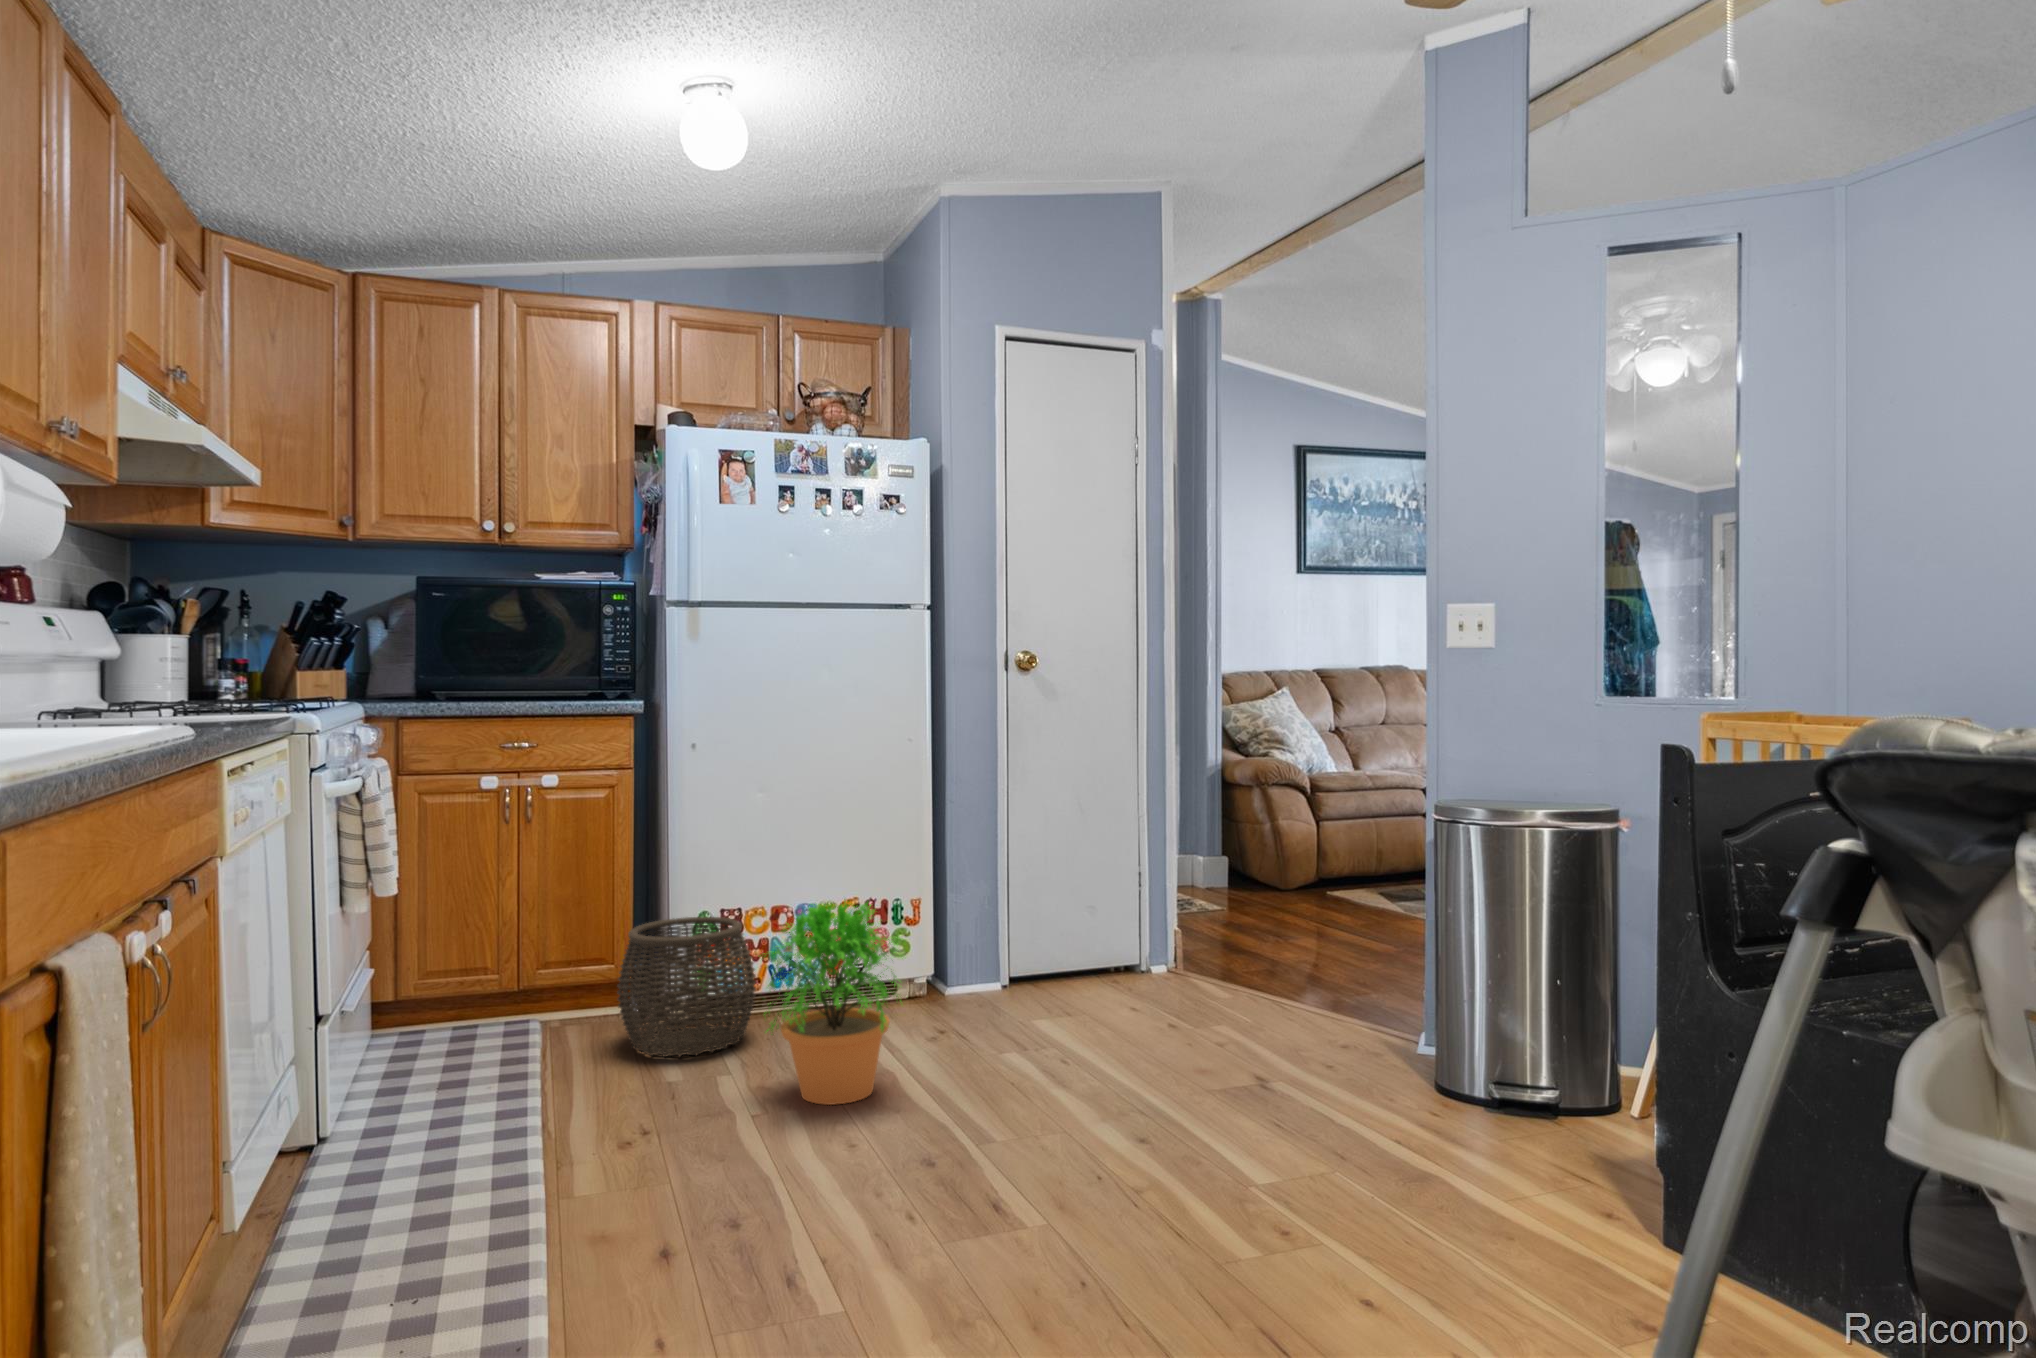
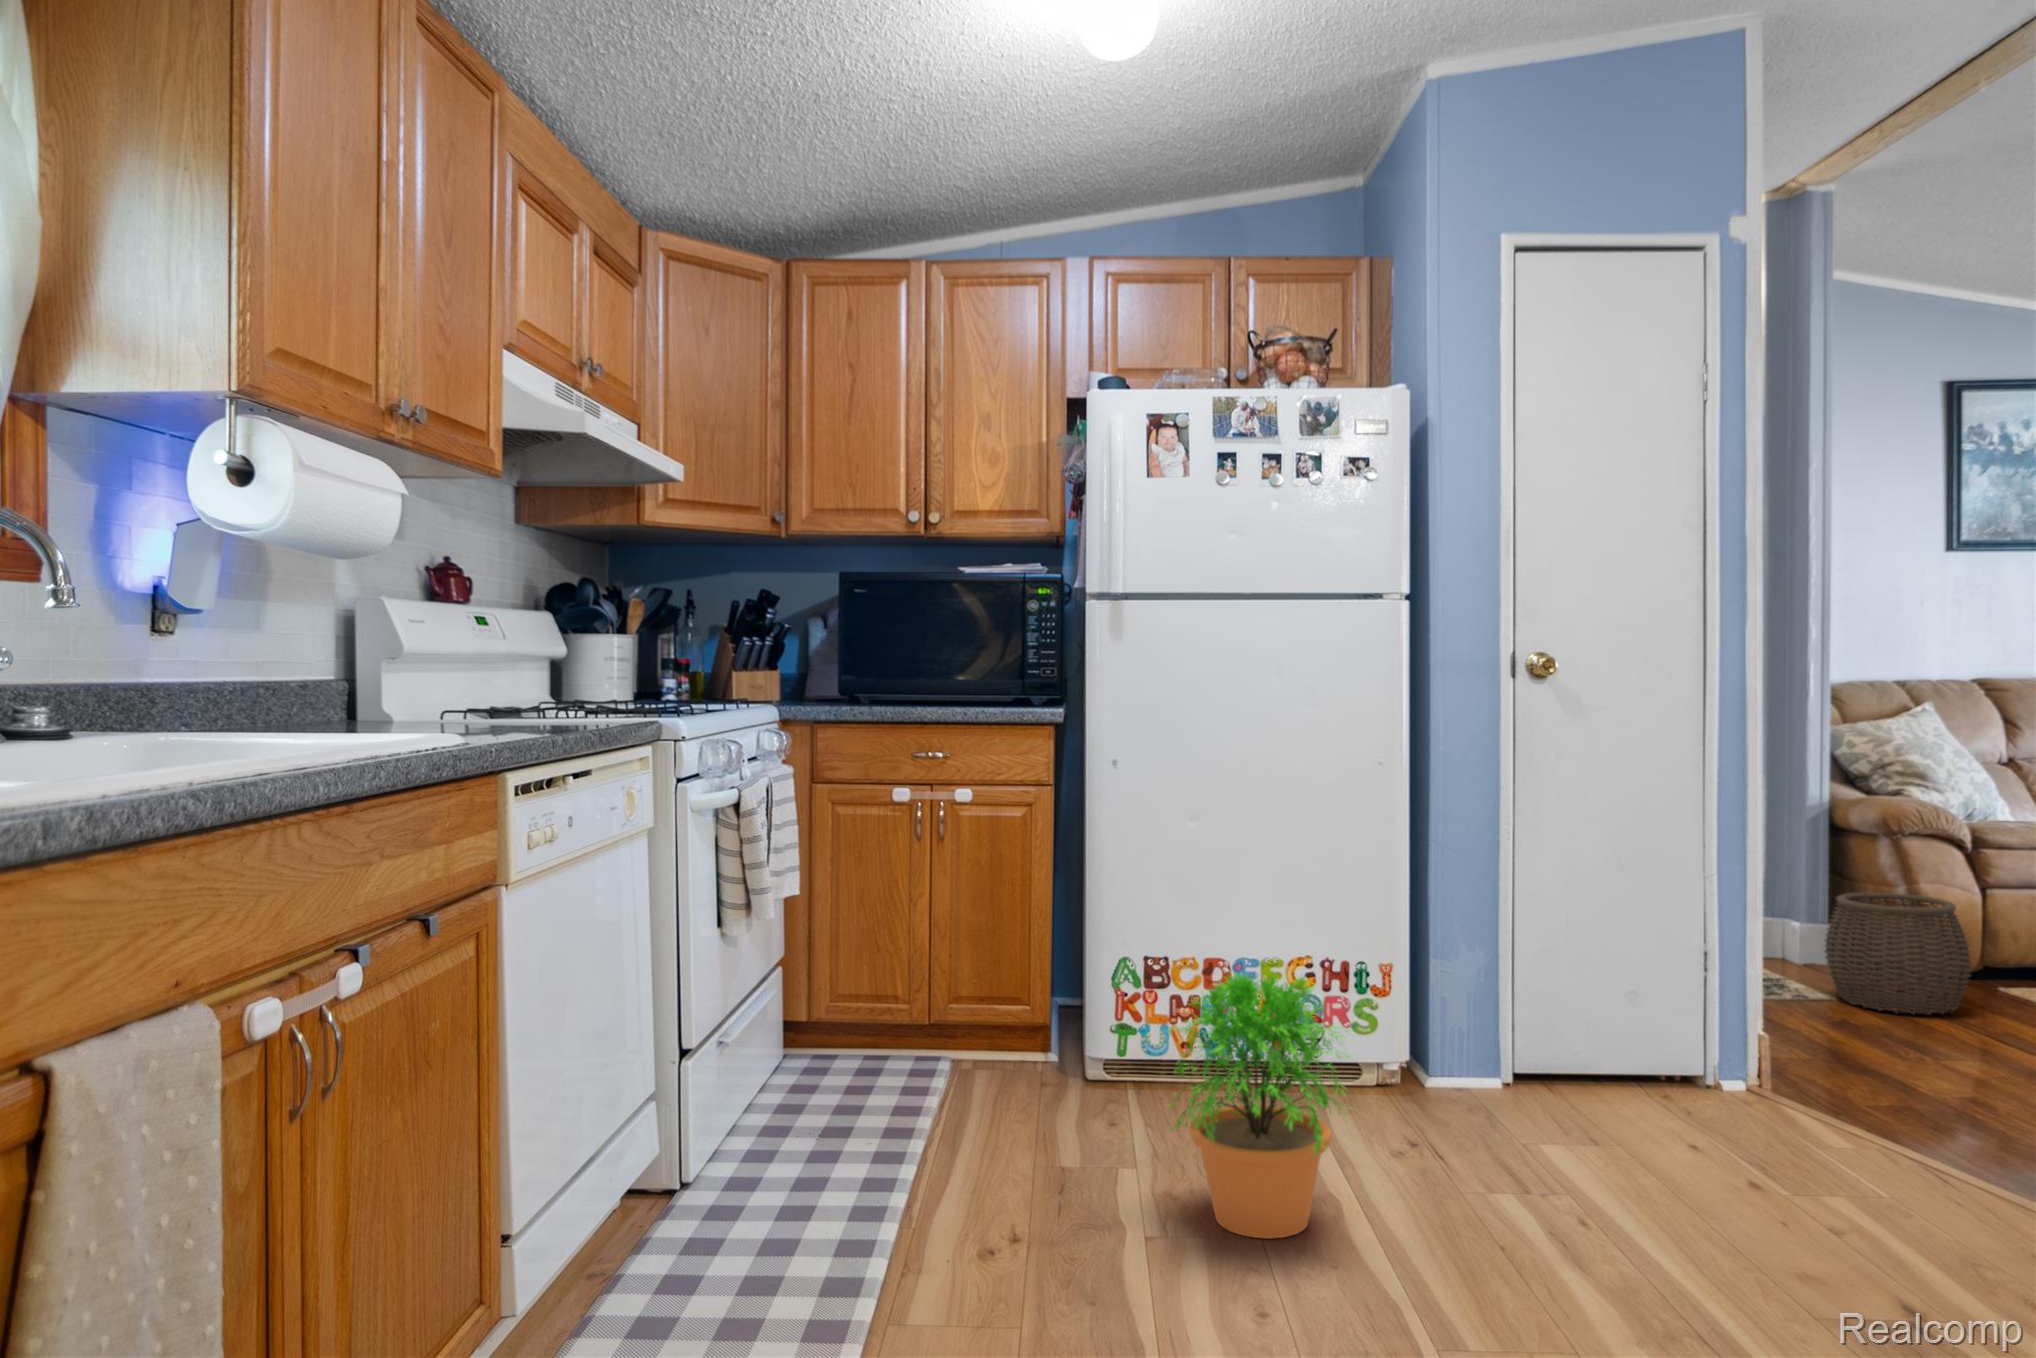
woven basket: present [617,917,756,1057] -> present [1825,892,1972,1015]

